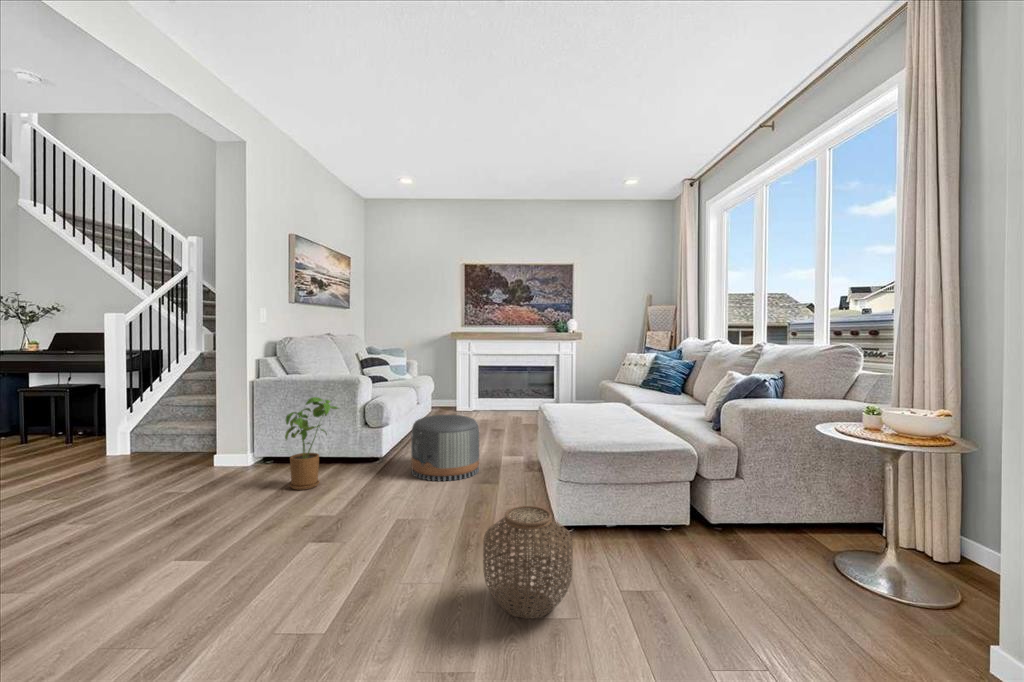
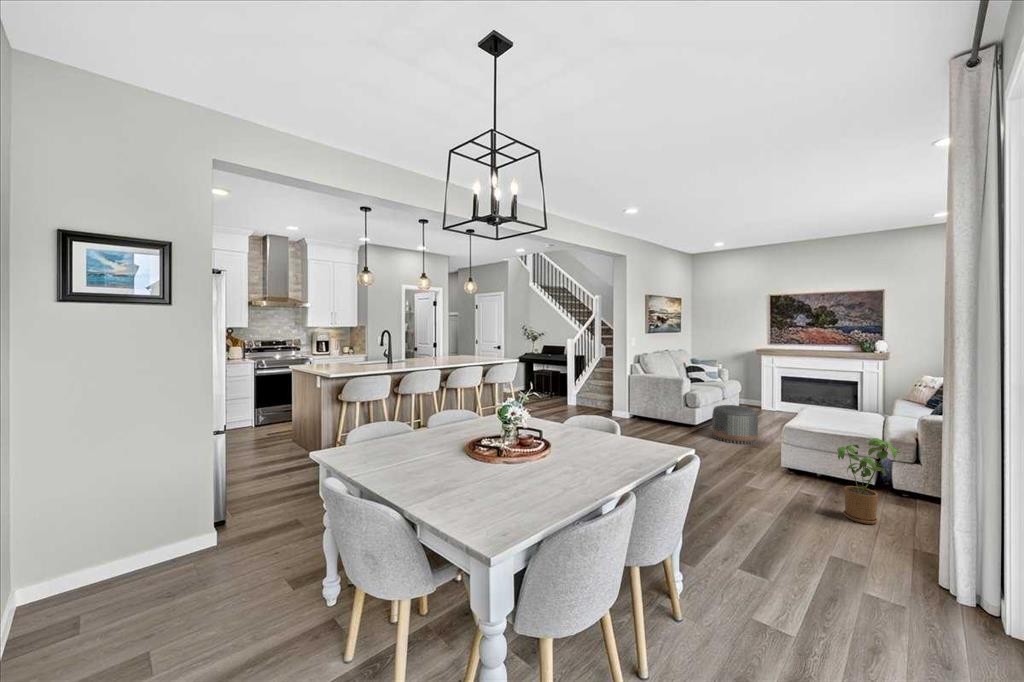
house plant: present [285,397,338,490] -> present [837,438,903,524]
woven basket: present [483,506,573,619] -> none [728,448,775,497]

